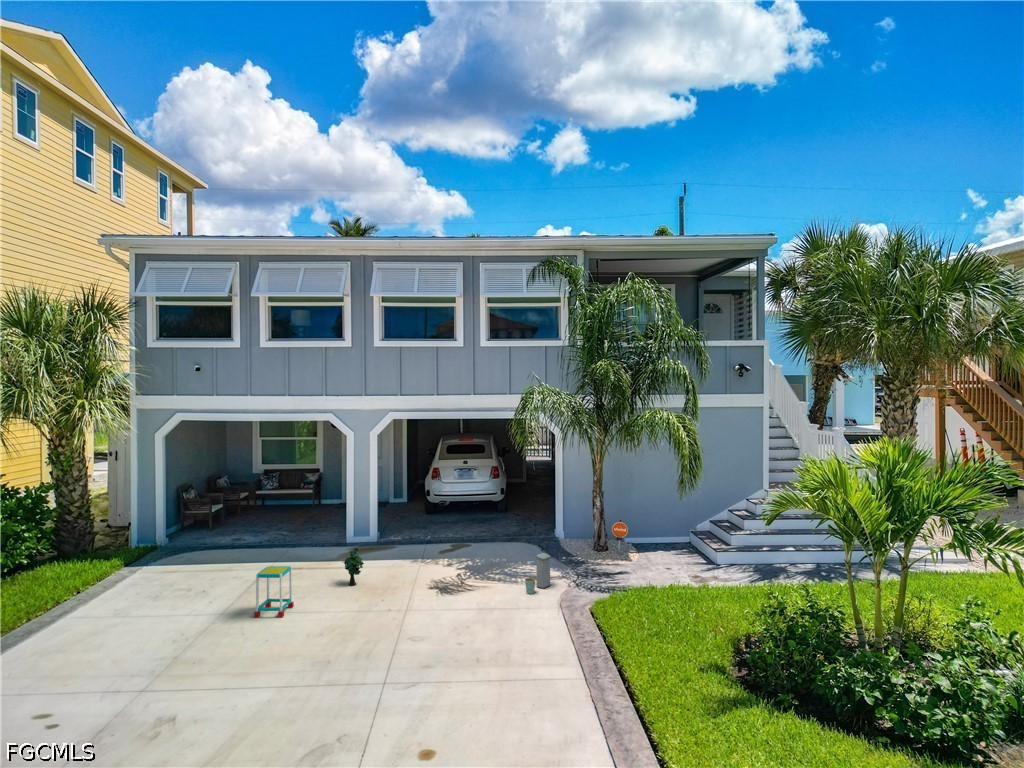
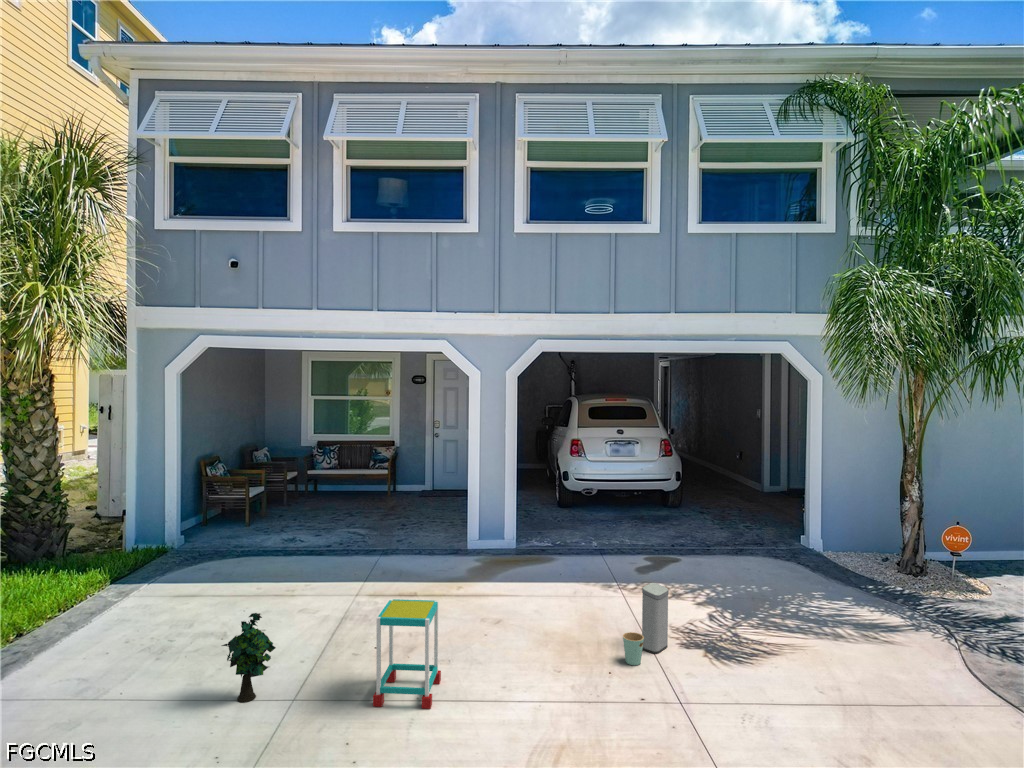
decorative plant: present [343,548,364,586] -> present [222,613,276,702]
trash can: present [525,553,550,594] -> present [623,583,669,665]

